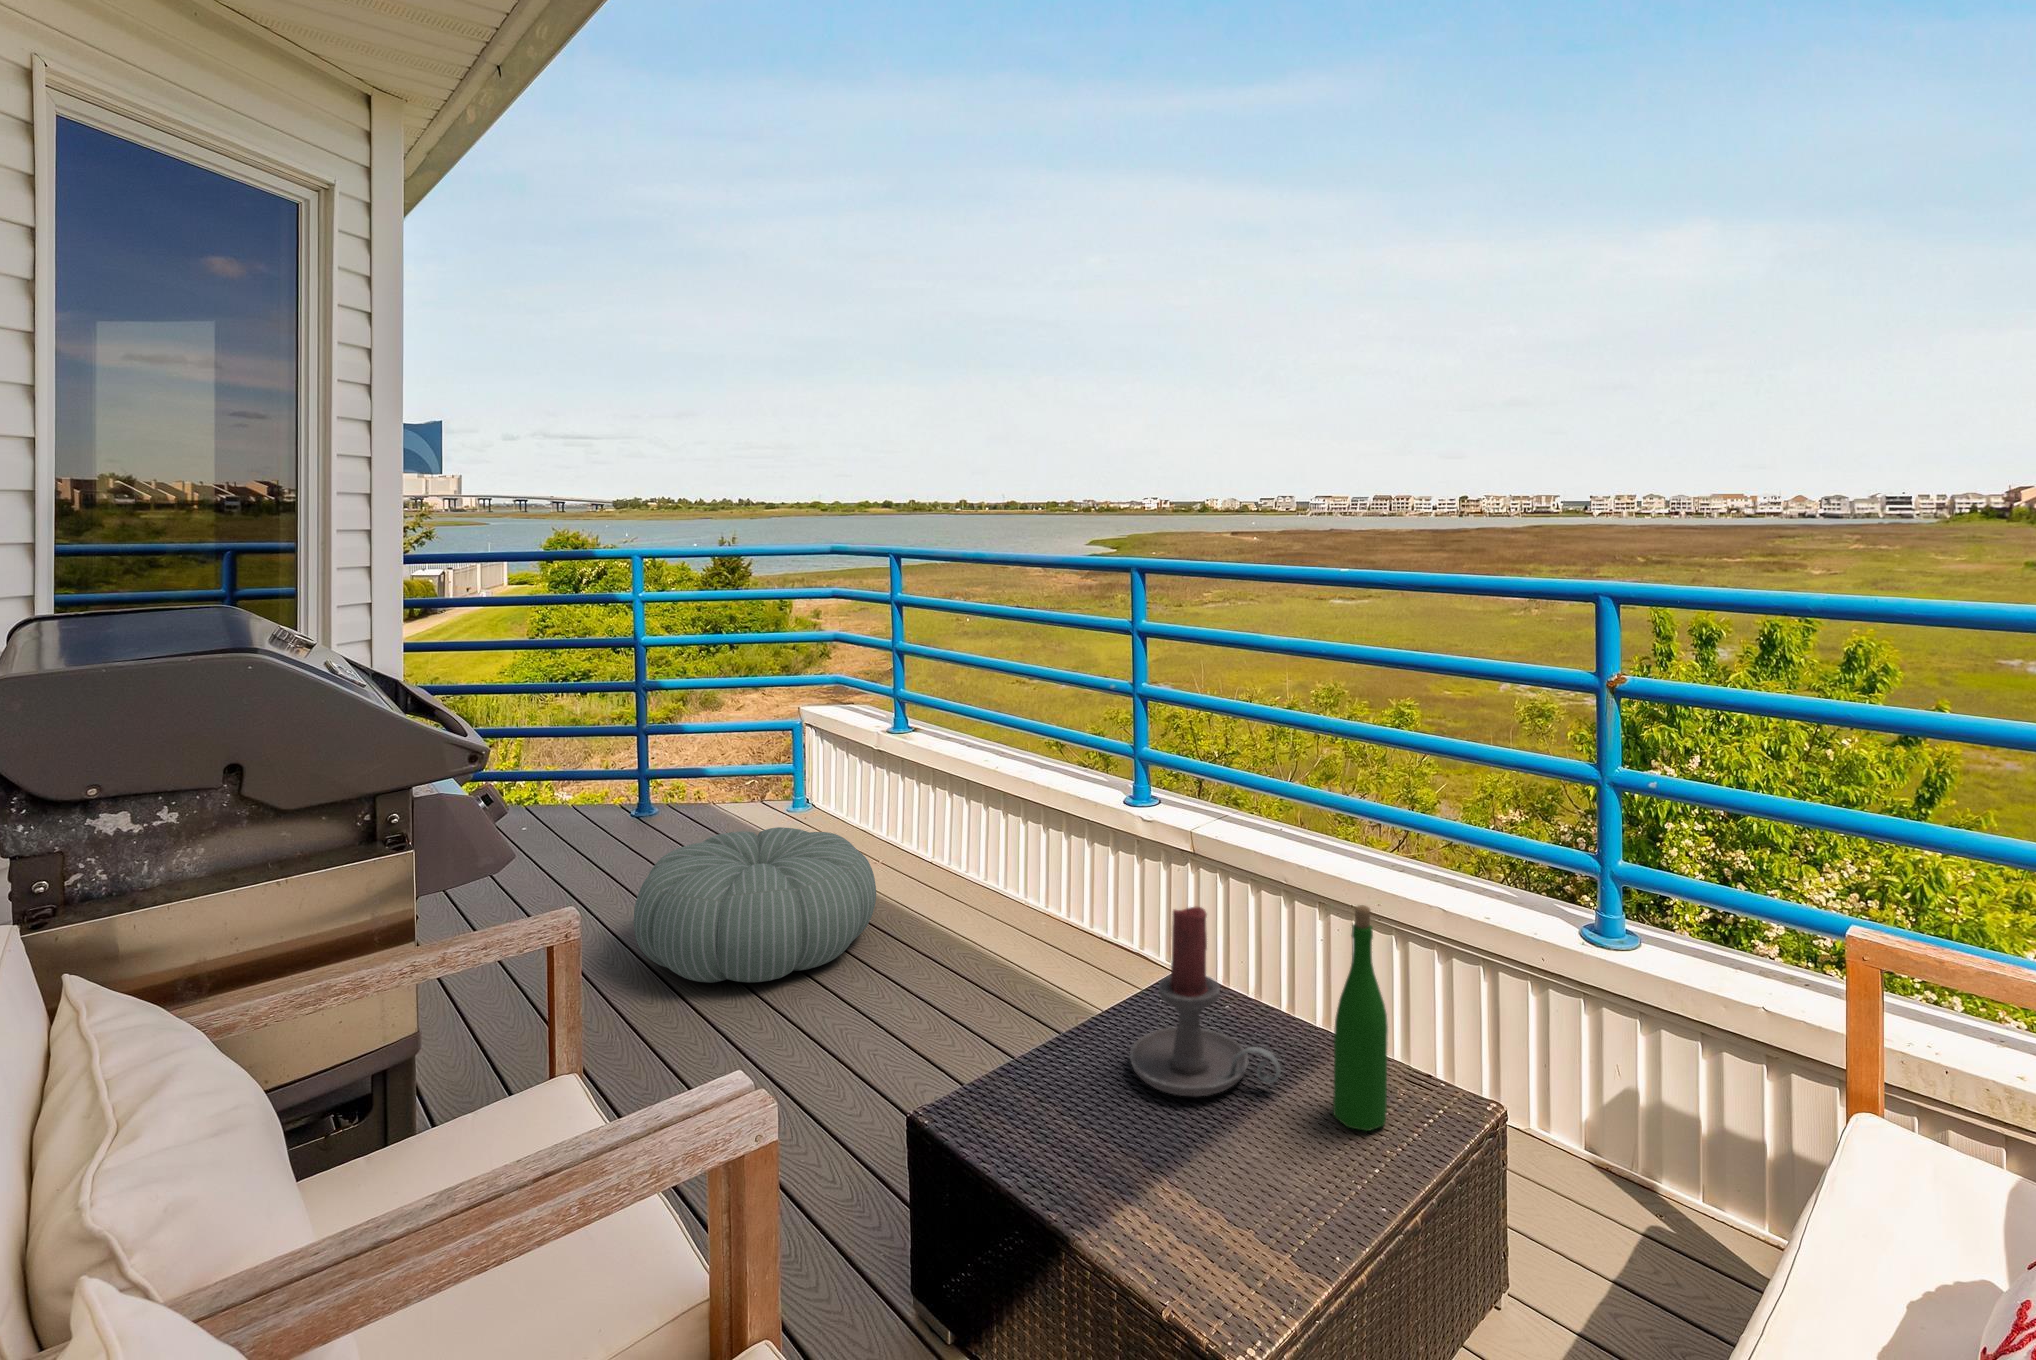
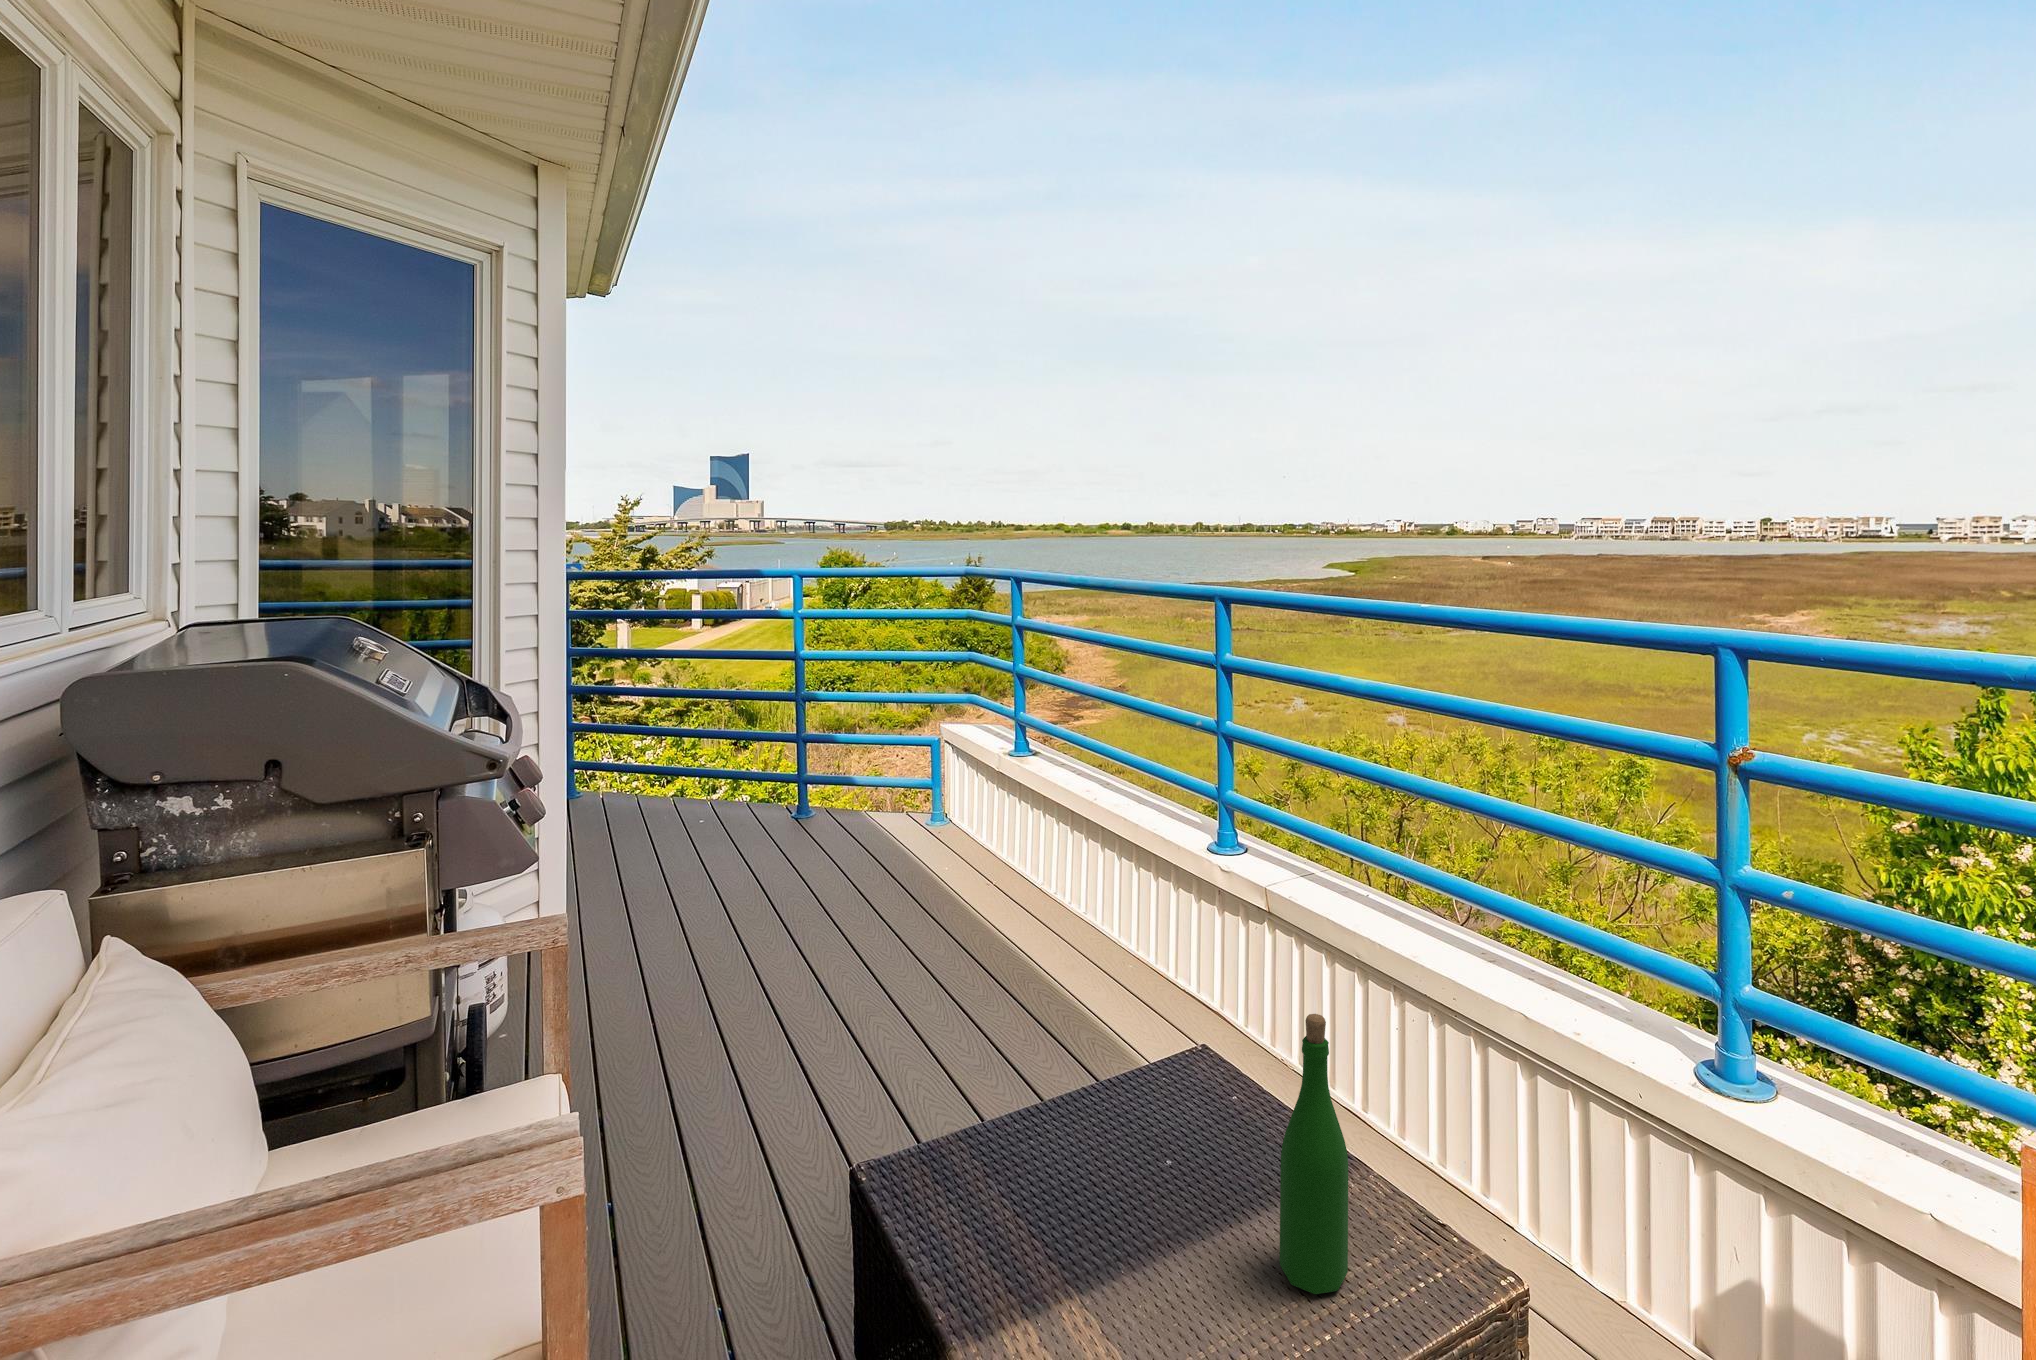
pouf: present [634,827,876,983] -> none [730,843,962,998]
candle holder: present [1130,907,1281,1096] -> none [1071,988,1232,1212]

